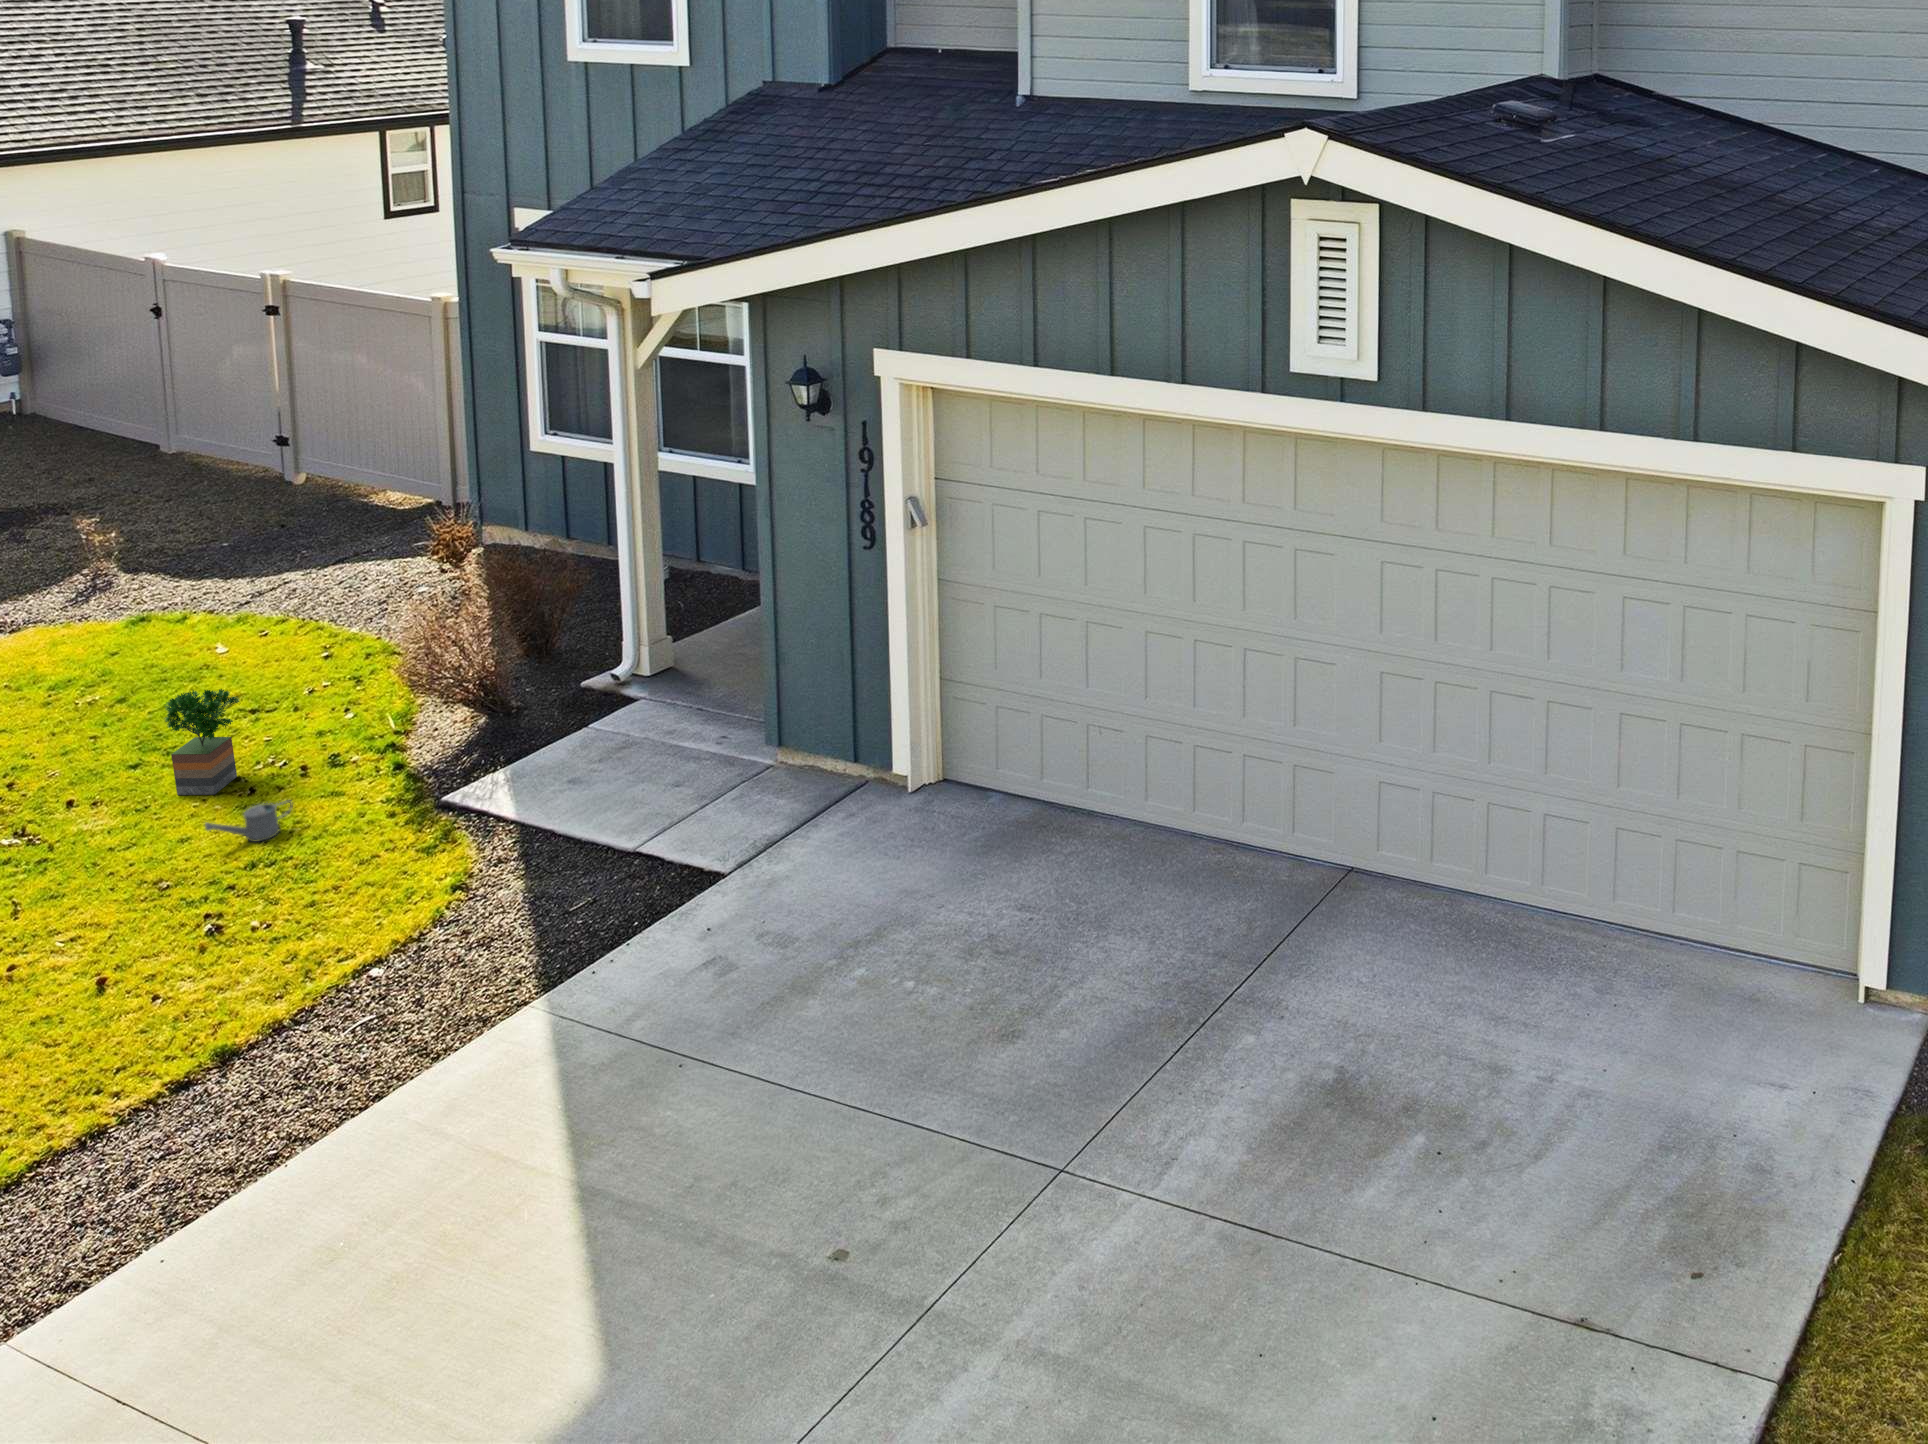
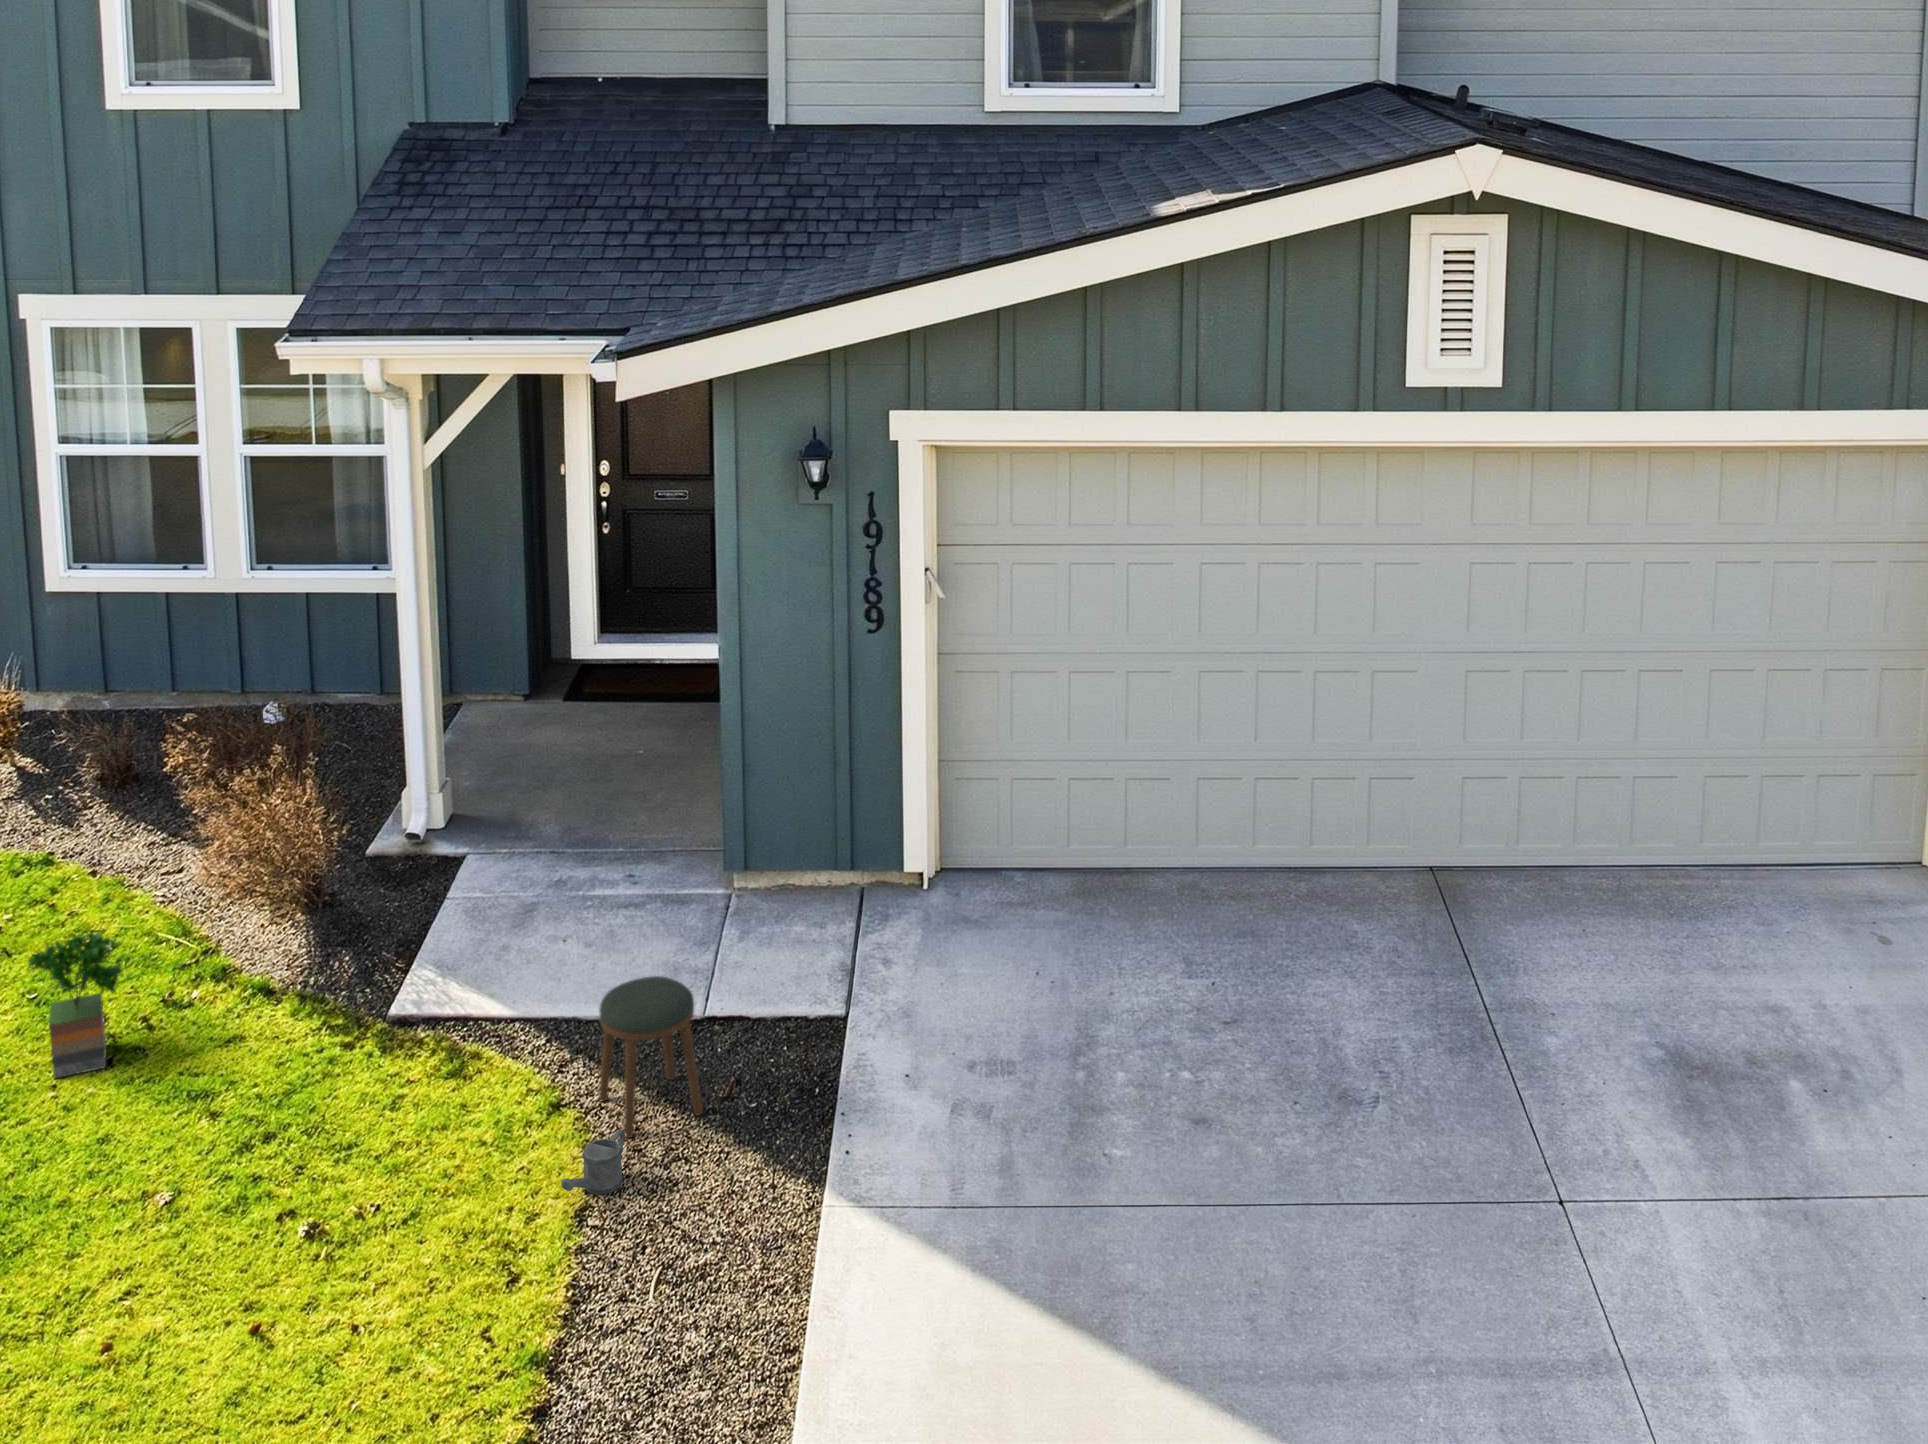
watering can: present [205,800,293,842] -> present [561,1129,625,1195]
stool: none [430,809,531,941] -> present [599,976,703,1138]

